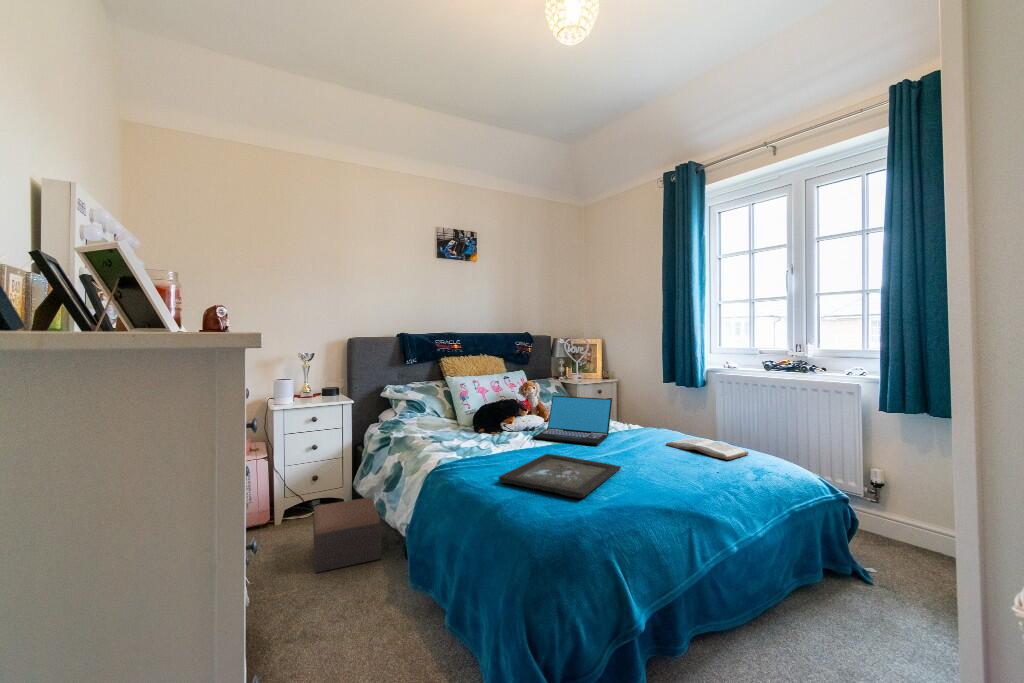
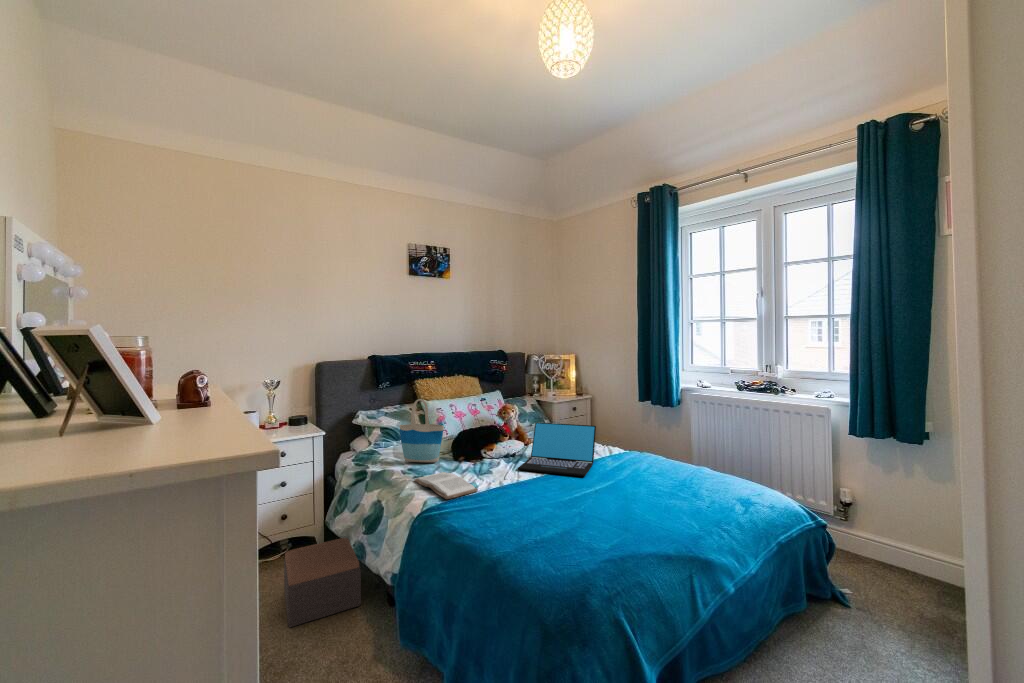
tote bag: none [422,370,463,431] -> present [400,399,444,462]
book: present [666,438,748,460] -> present [414,472,478,499]
tray: present [499,454,621,498] -> none [493,490,613,547]

